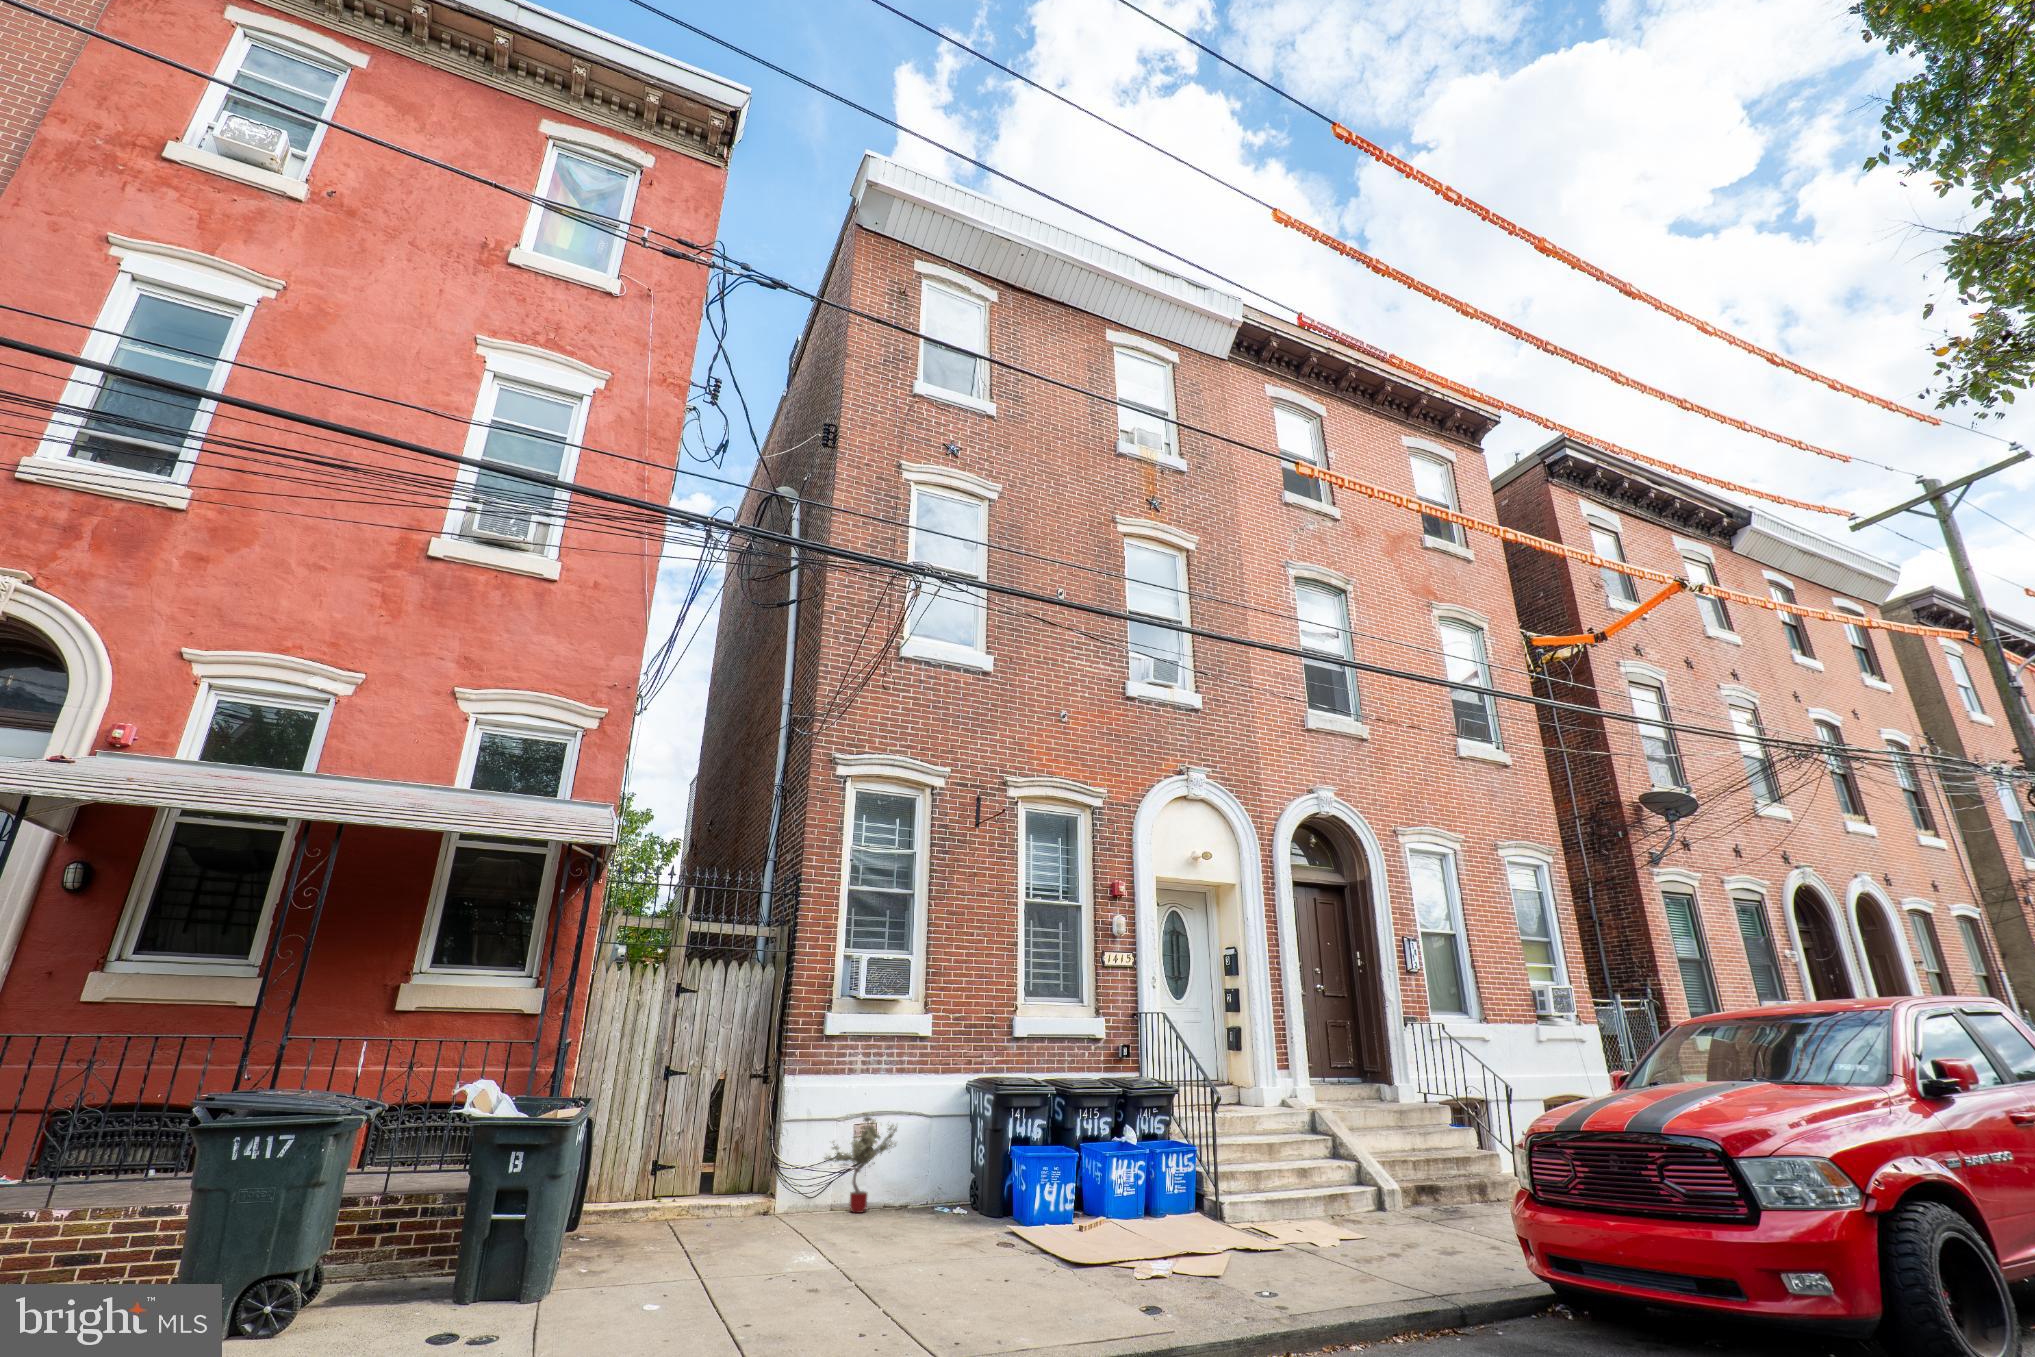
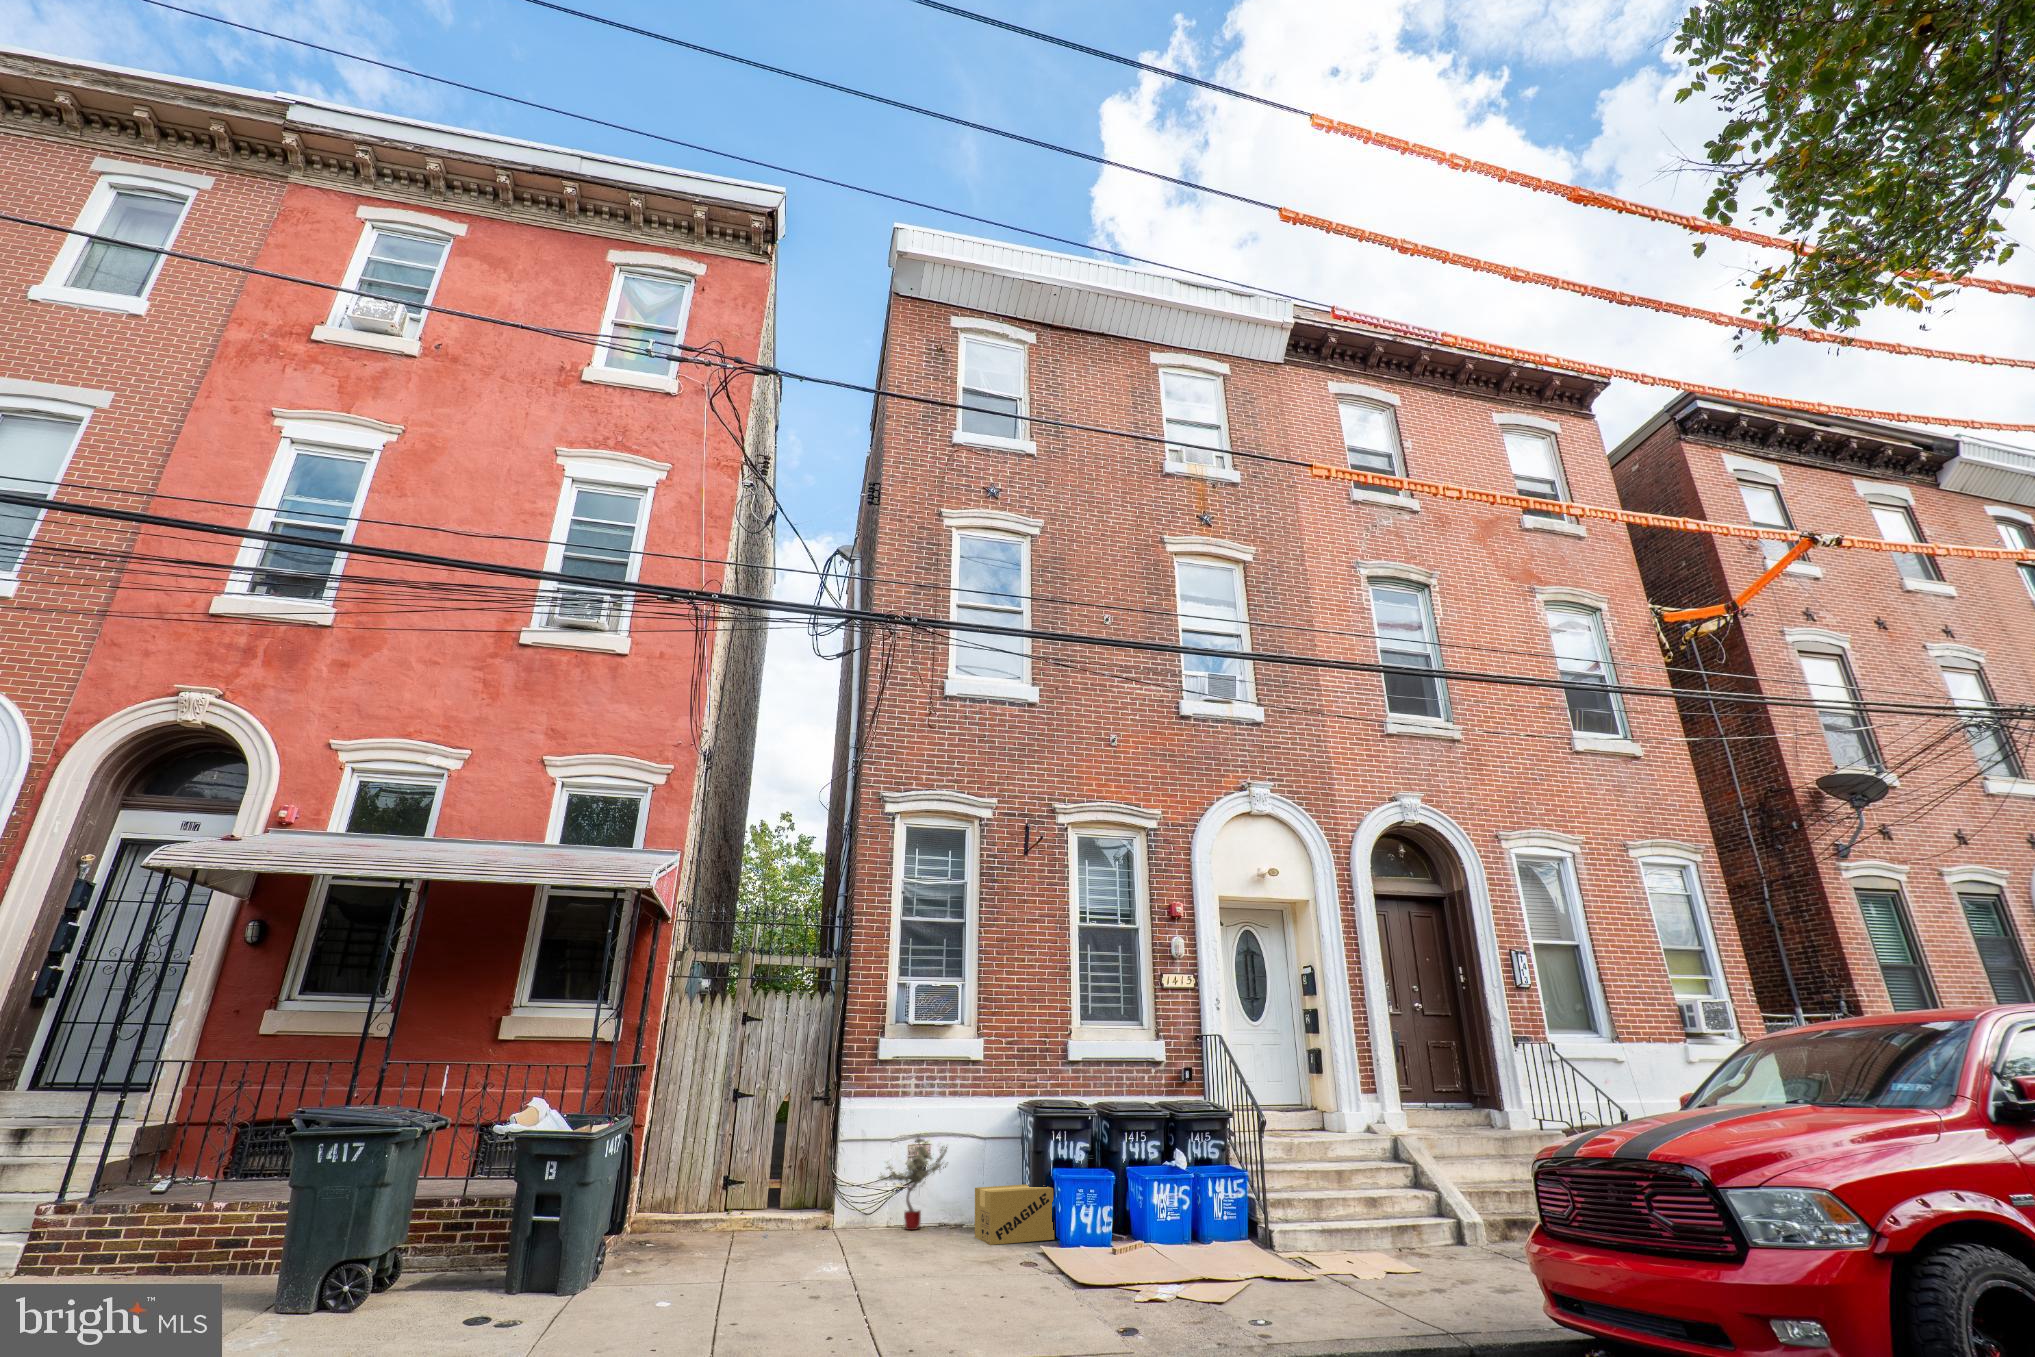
cardboard box: none [930,1163,1014,1228] -> present [975,1184,1054,1245]

